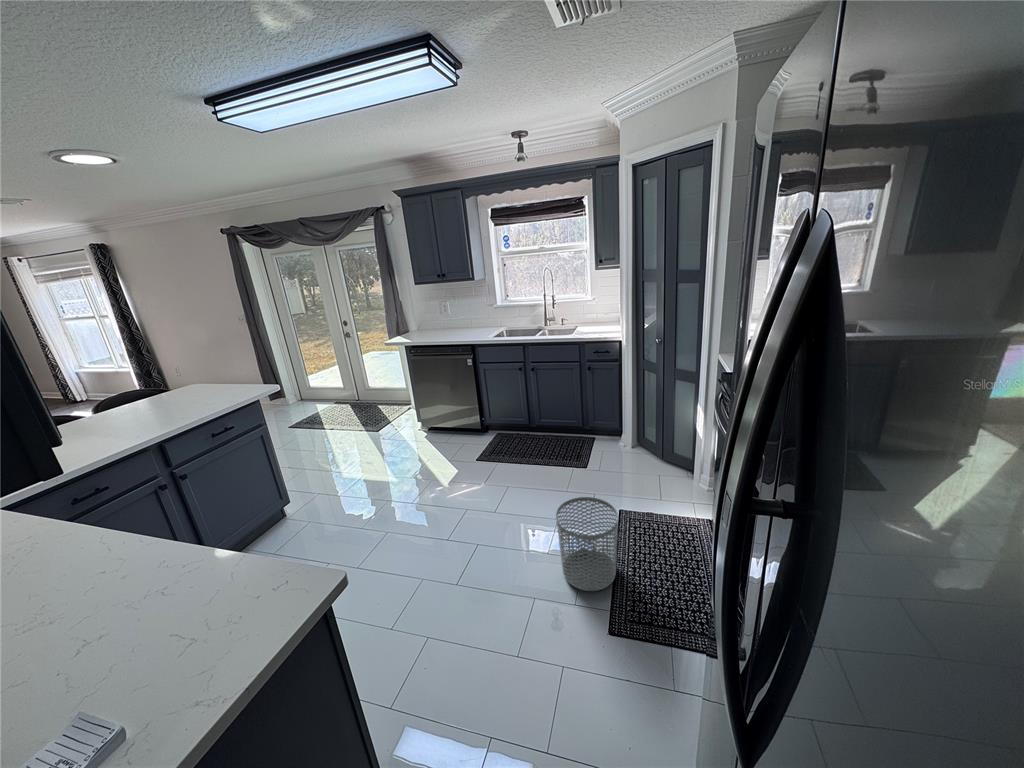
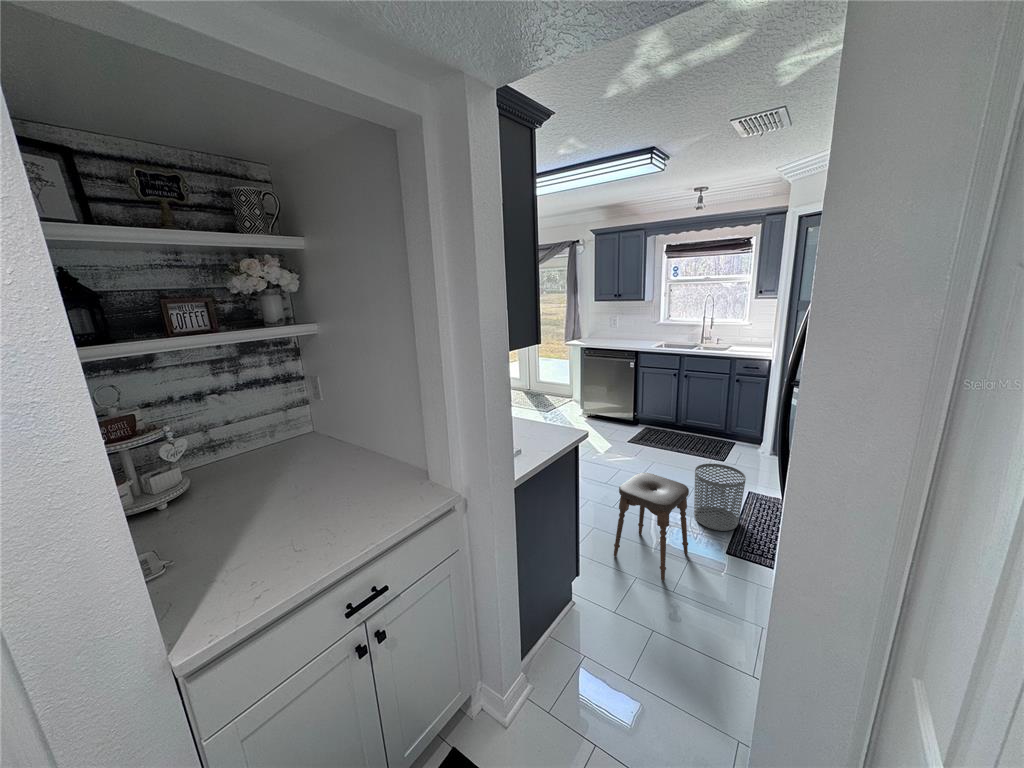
stool: none [446,552,561,732] -> present [614,473,689,581]

